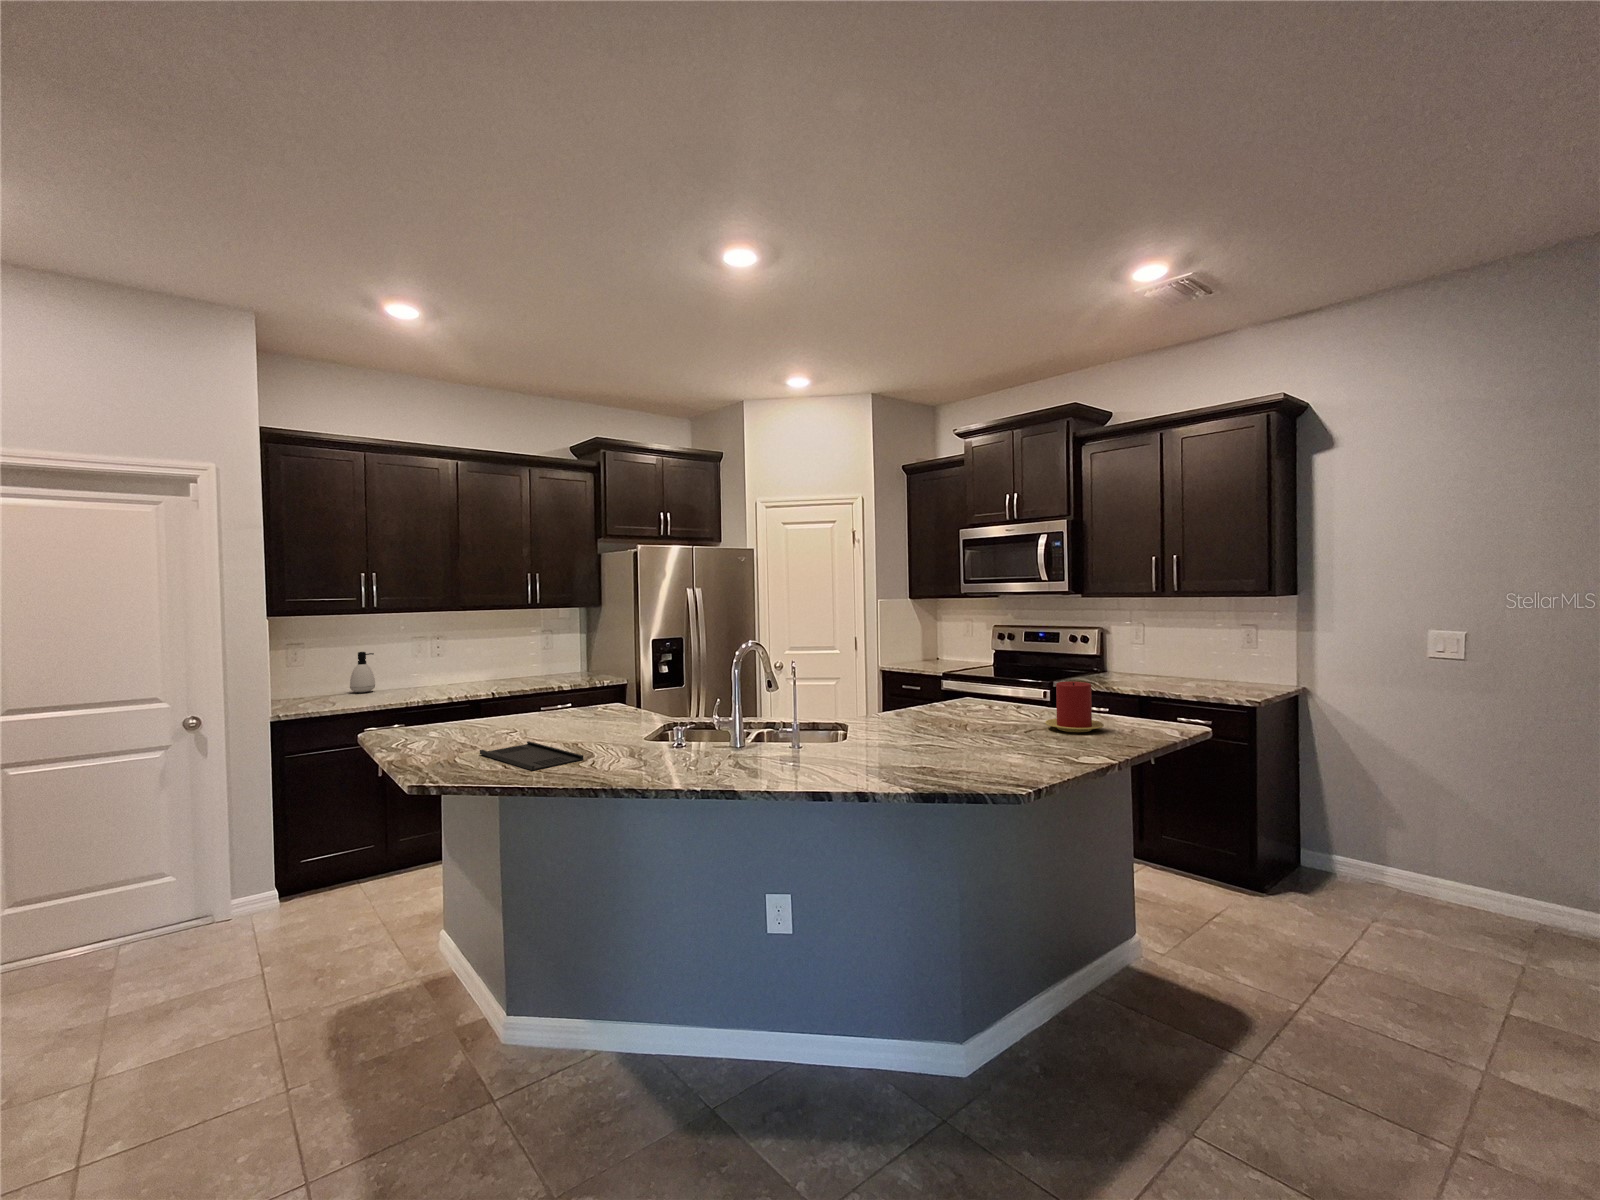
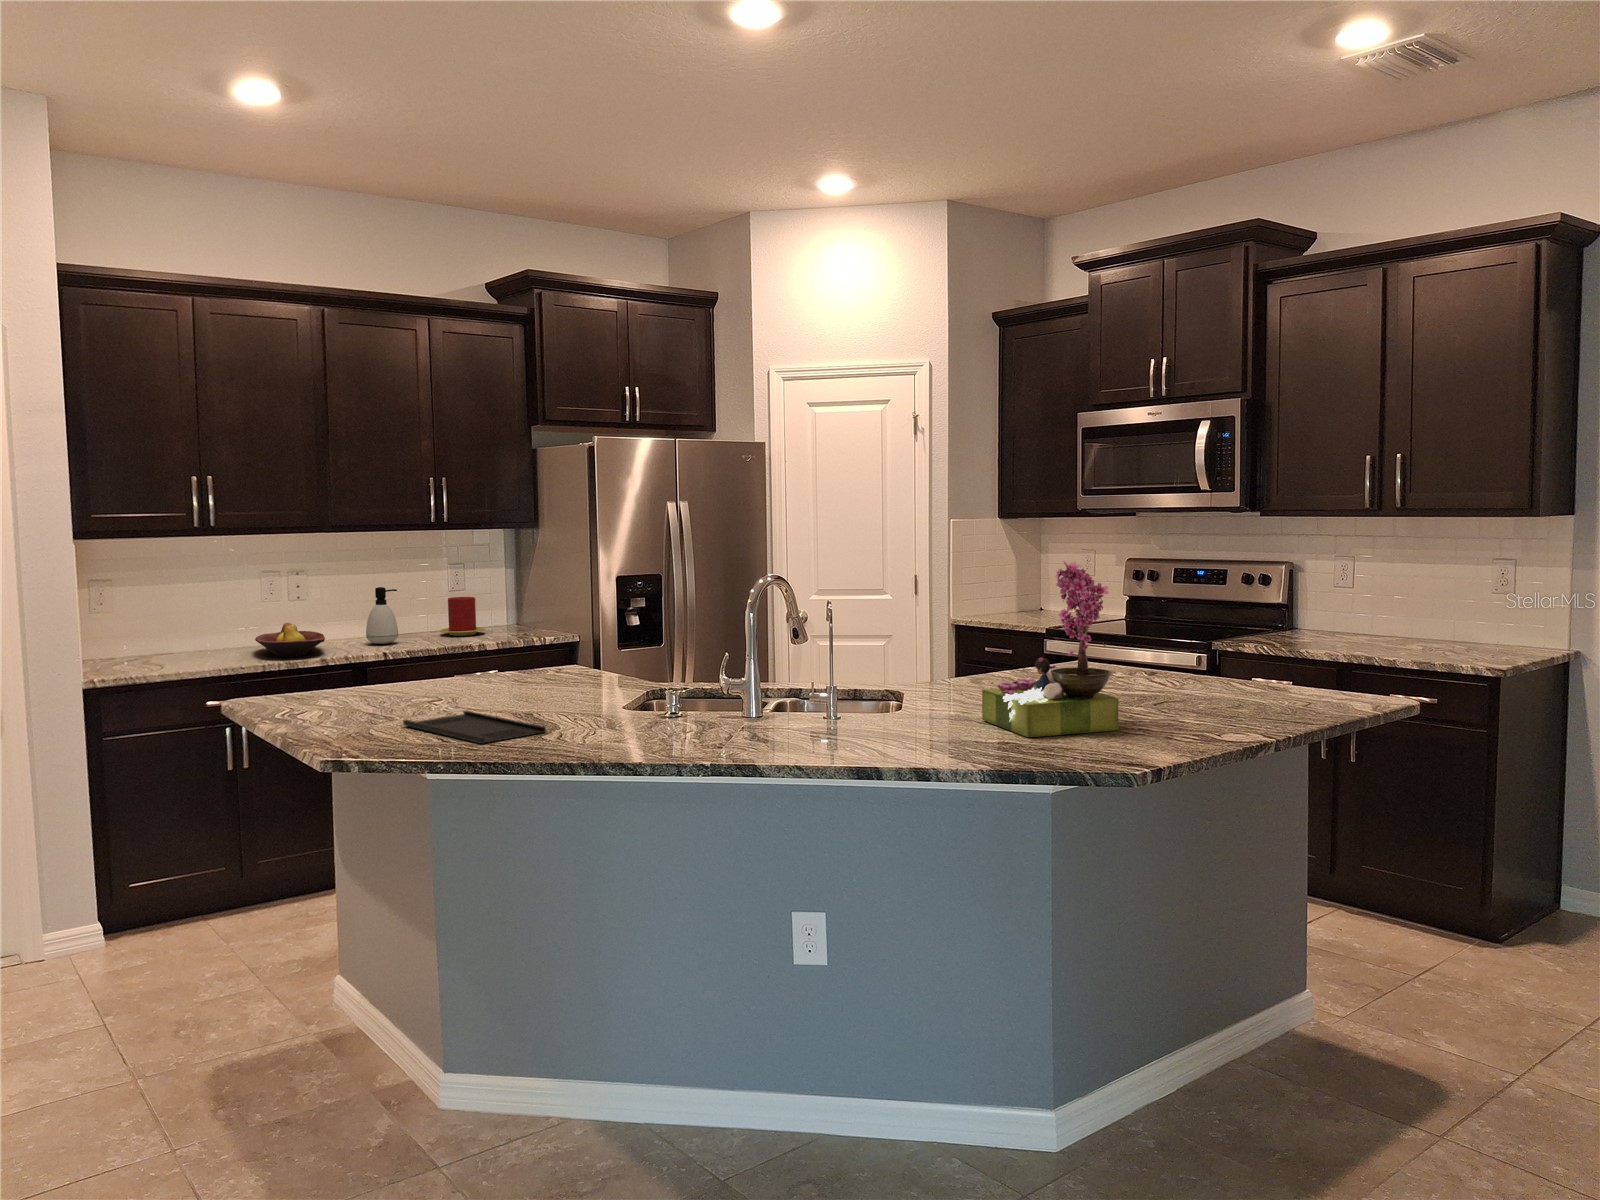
flower arrangement: none [905,629,1005,762] -> present [982,561,1119,737]
soap dispenser: present [350,652,375,692] -> present [366,587,398,644]
fruit bowl: none [404,672,452,696] -> present [255,623,325,657]
candle: present [1045,682,1104,732] -> present [440,597,485,636]

